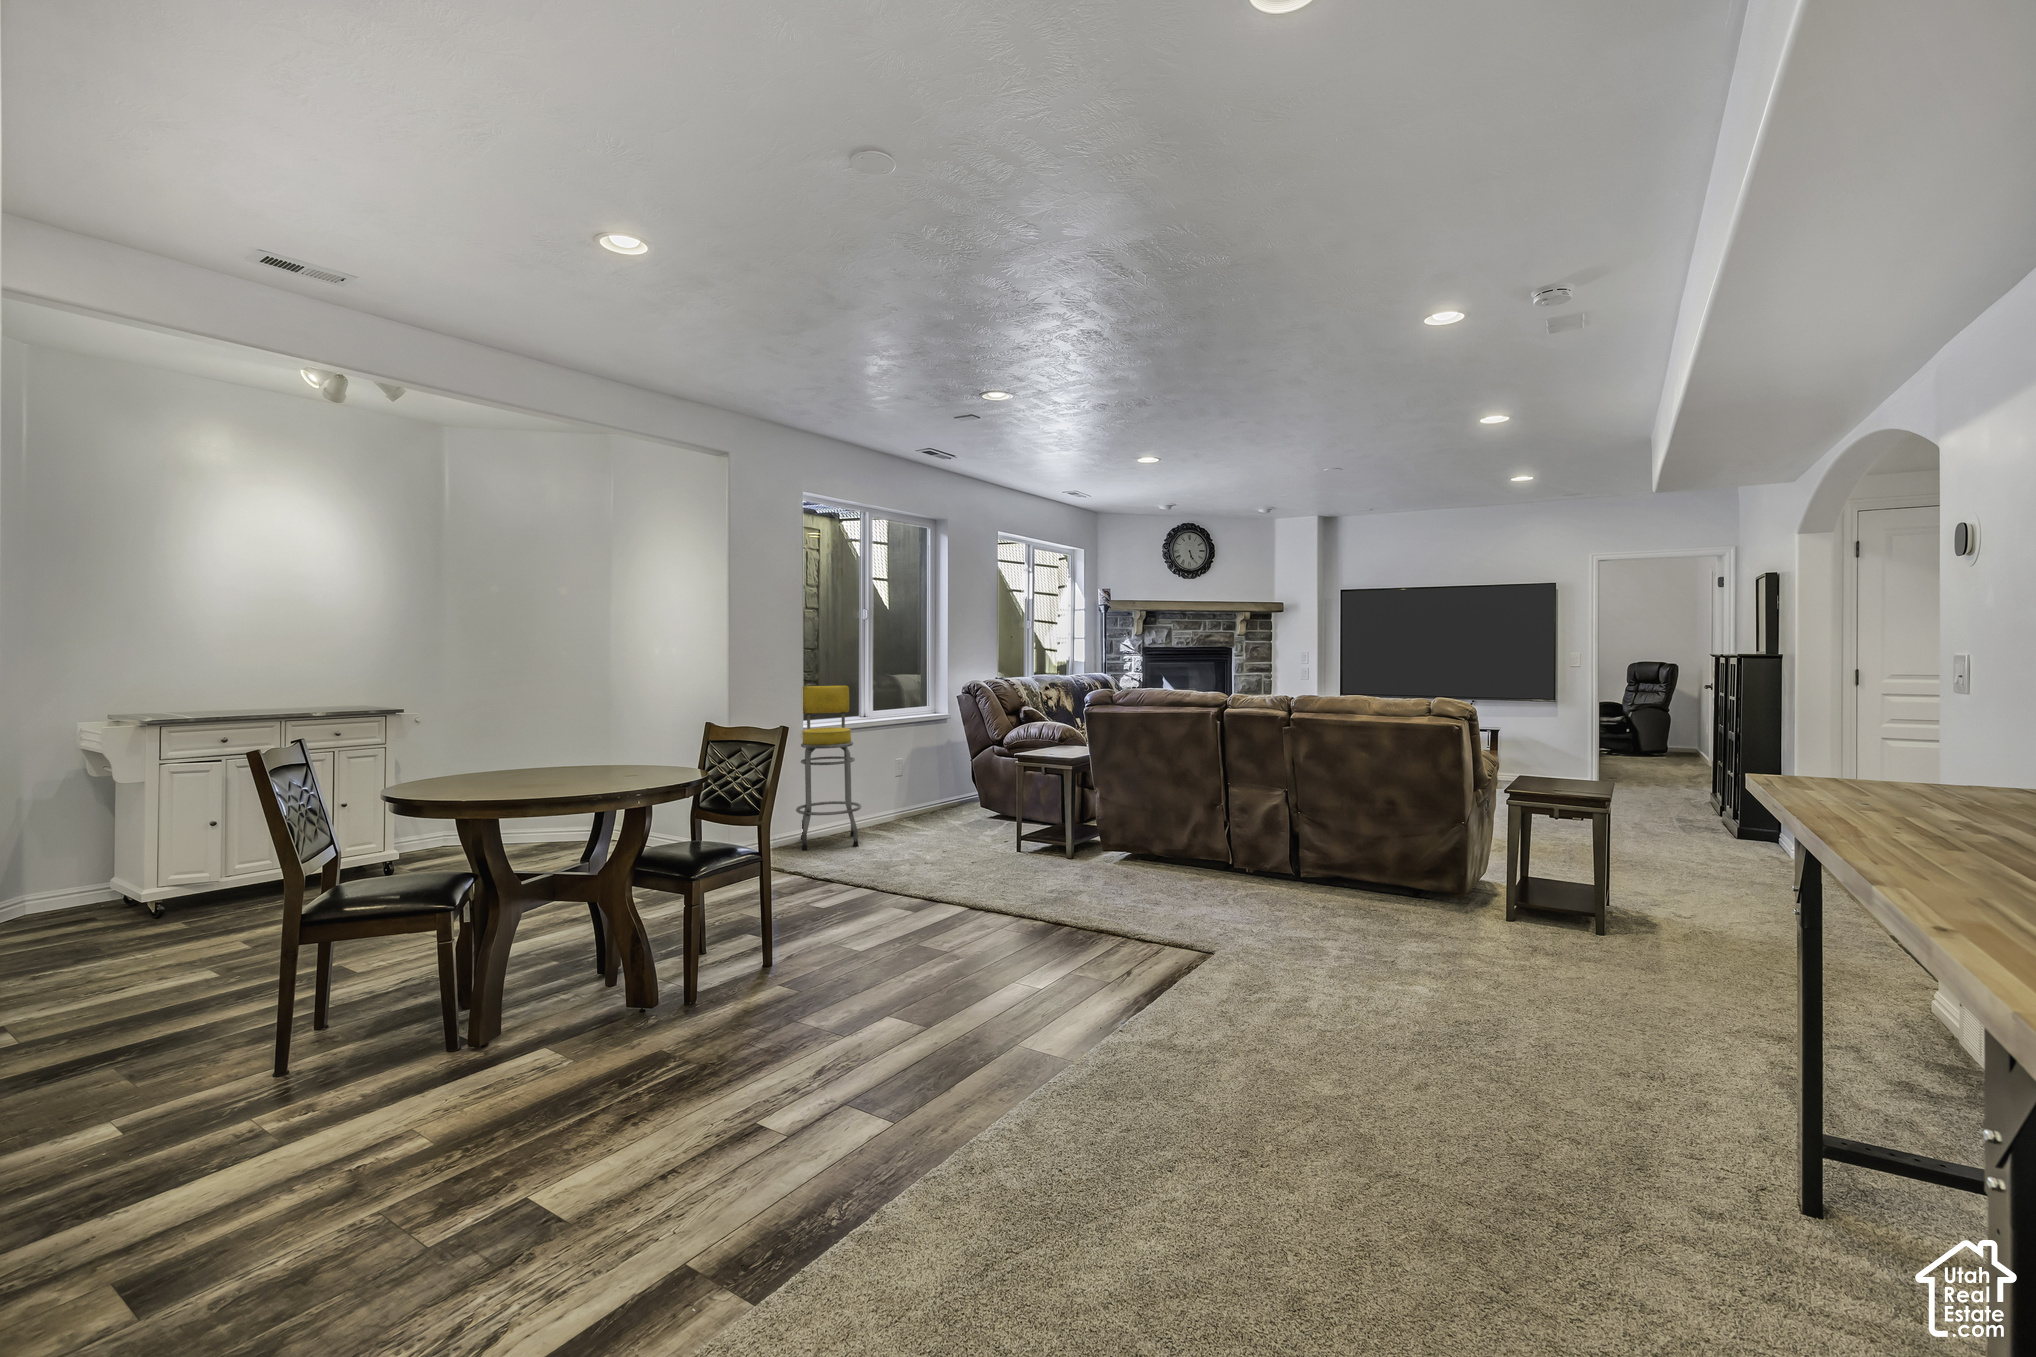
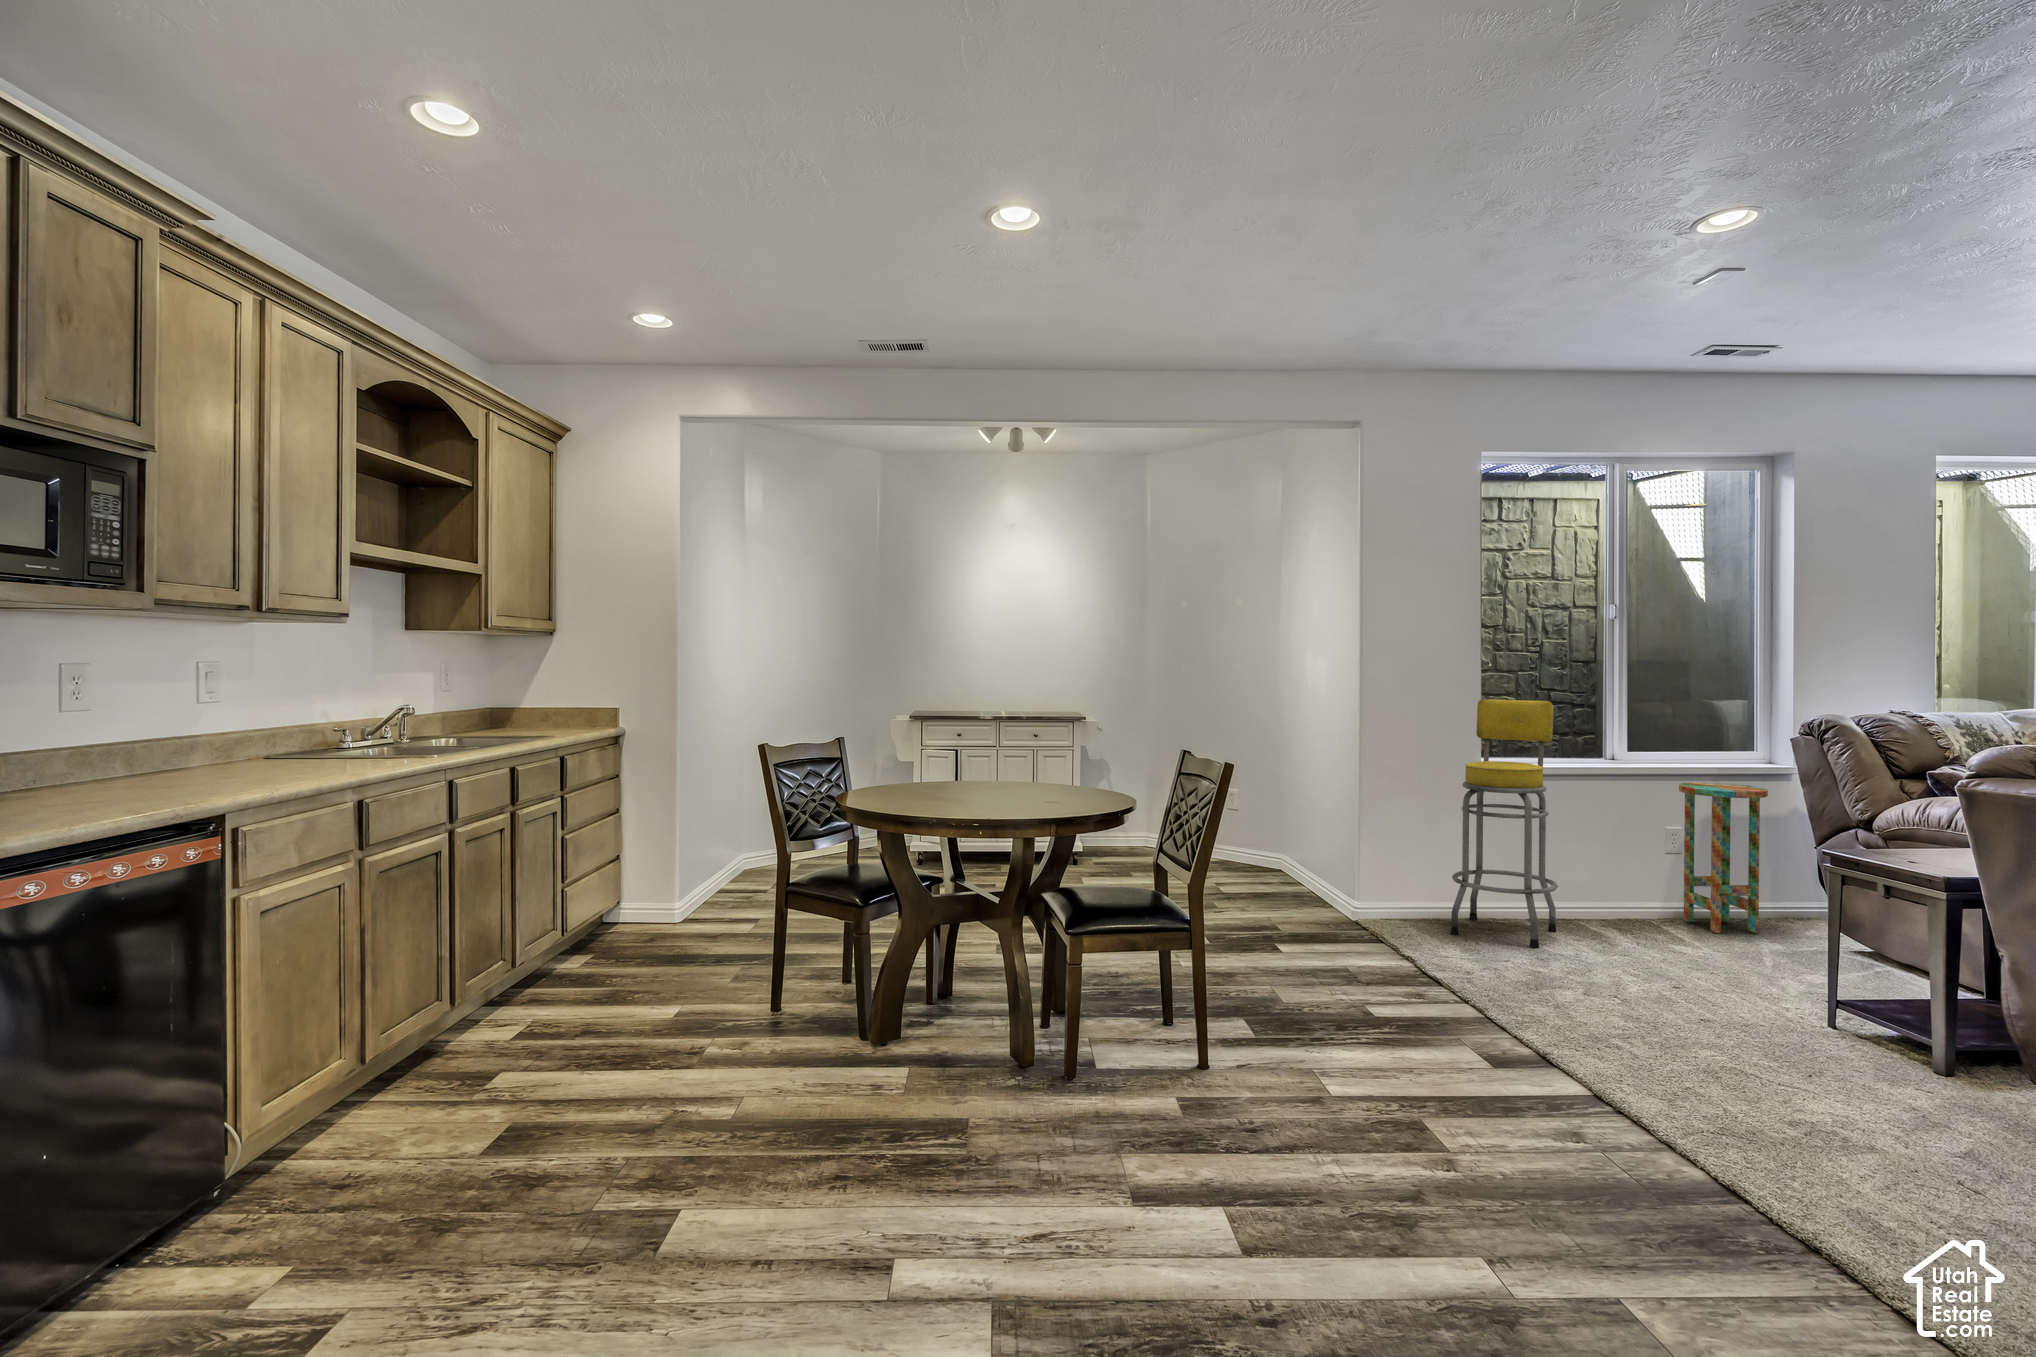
side table: none [902,731,946,819] -> present [1679,783,1768,934]

